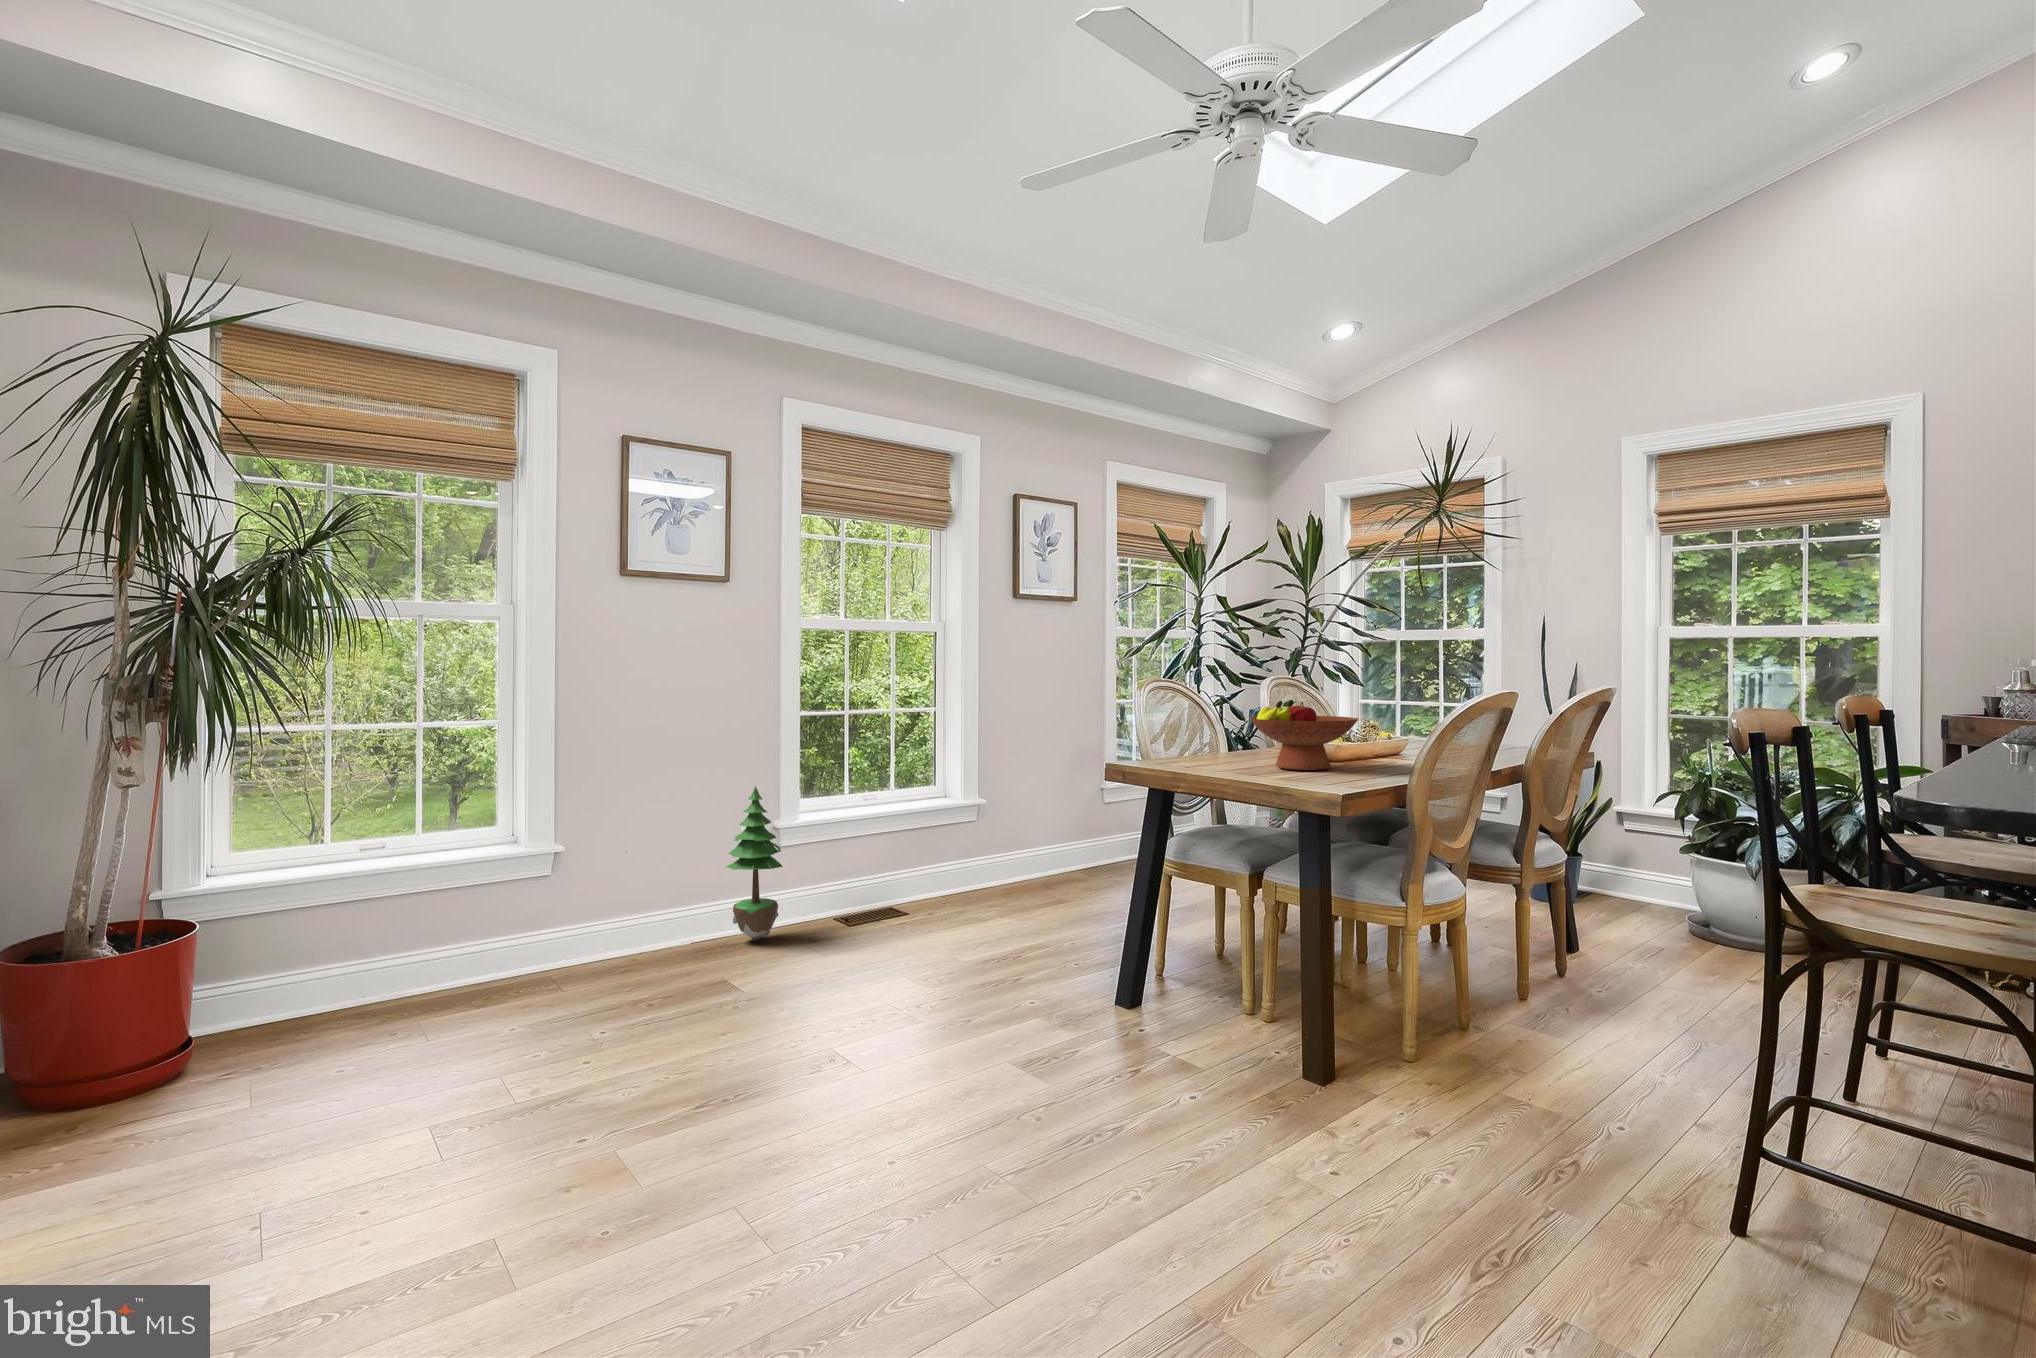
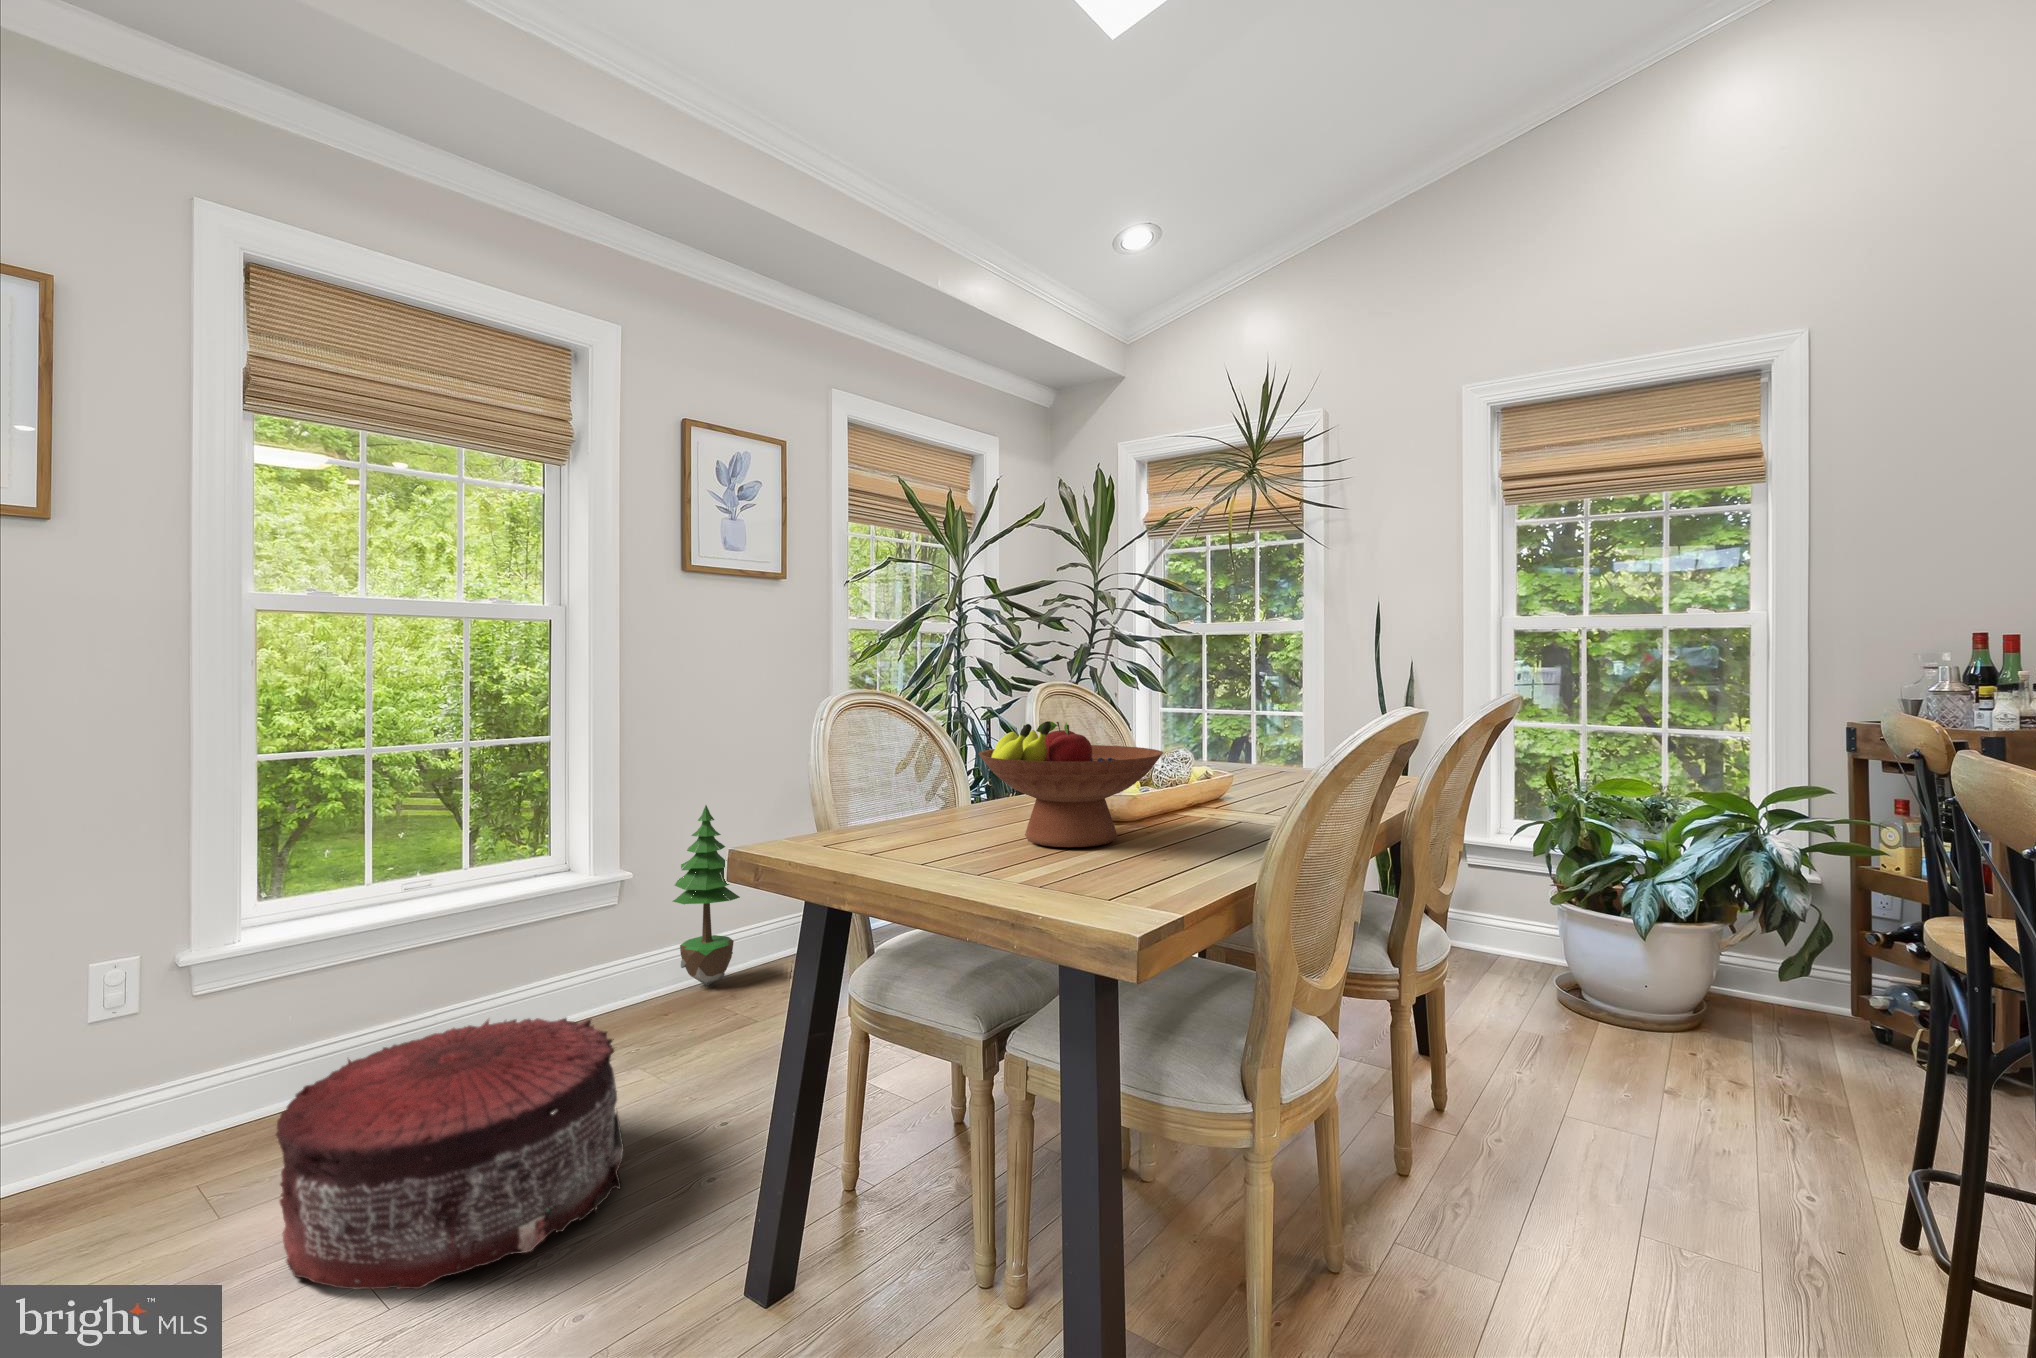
potted tree: present [726,786,783,941] -> present [673,805,740,986]
pouf: none [862,872,1031,990] -> present [276,1018,624,1290]

